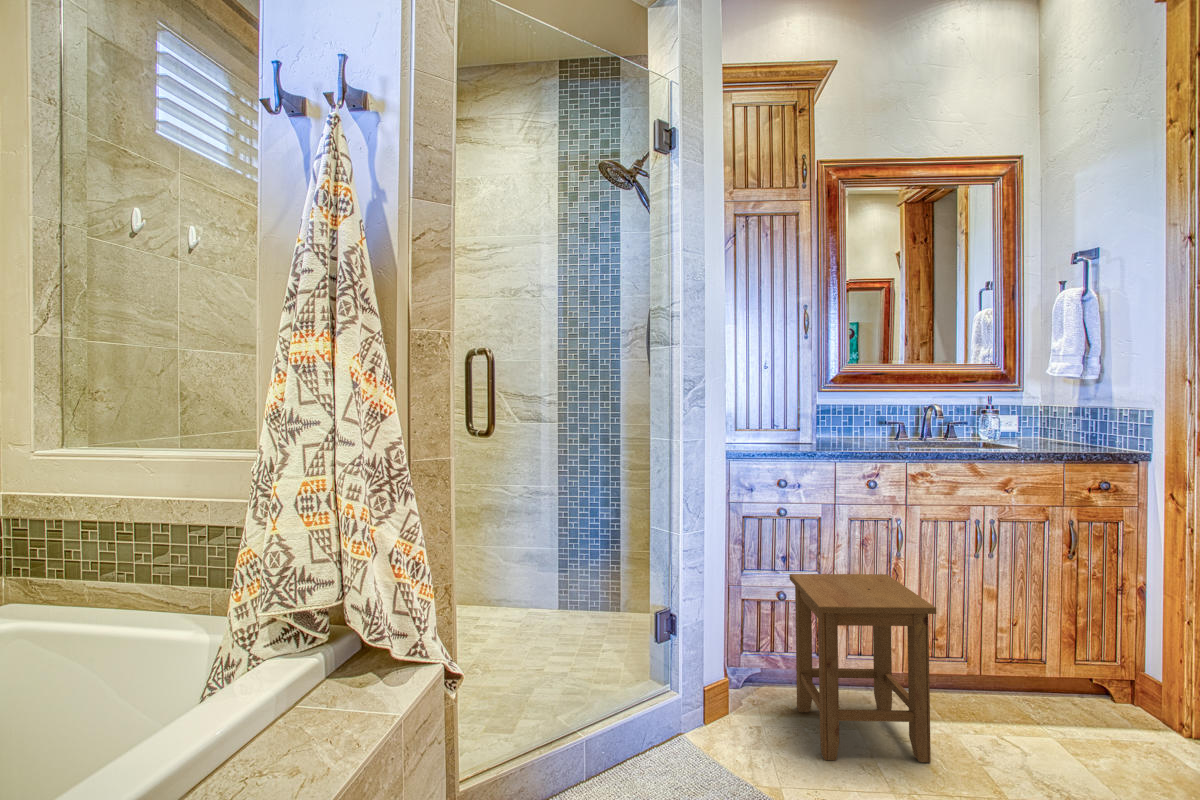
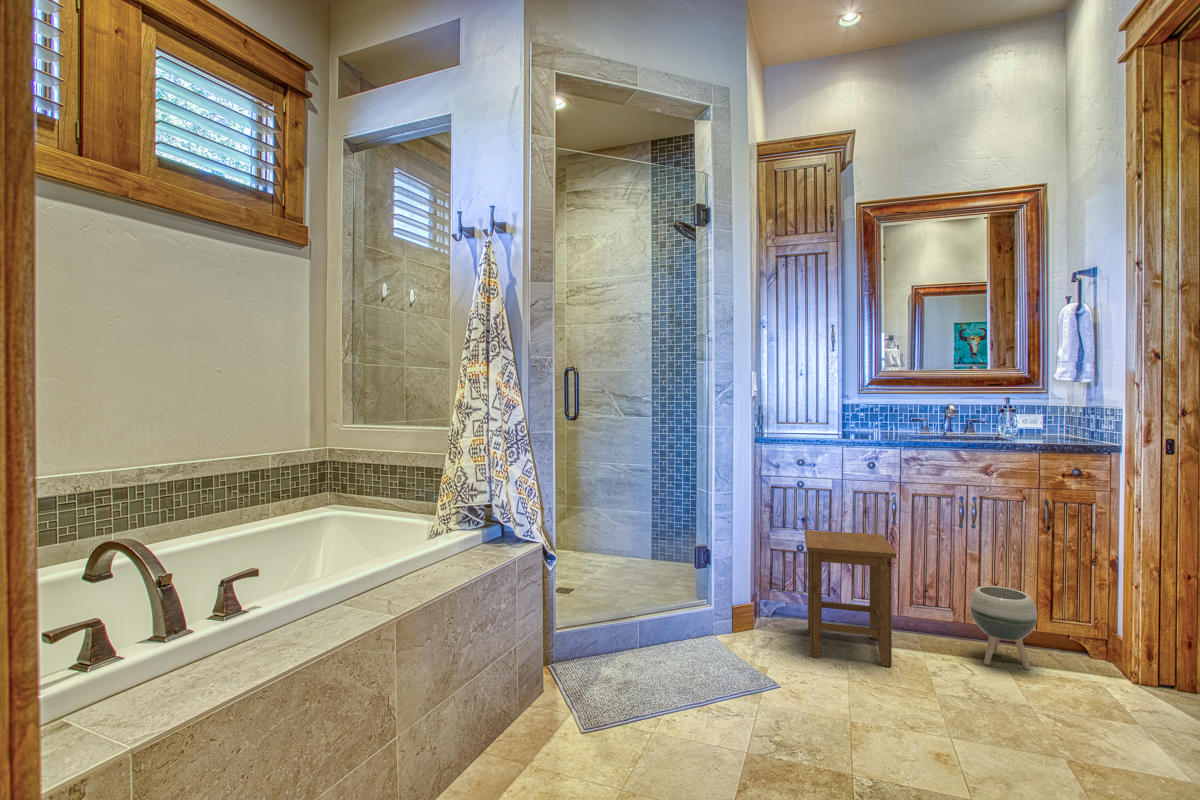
planter: none [1000,631,1087,739] -> present [970,586,1037,669]

